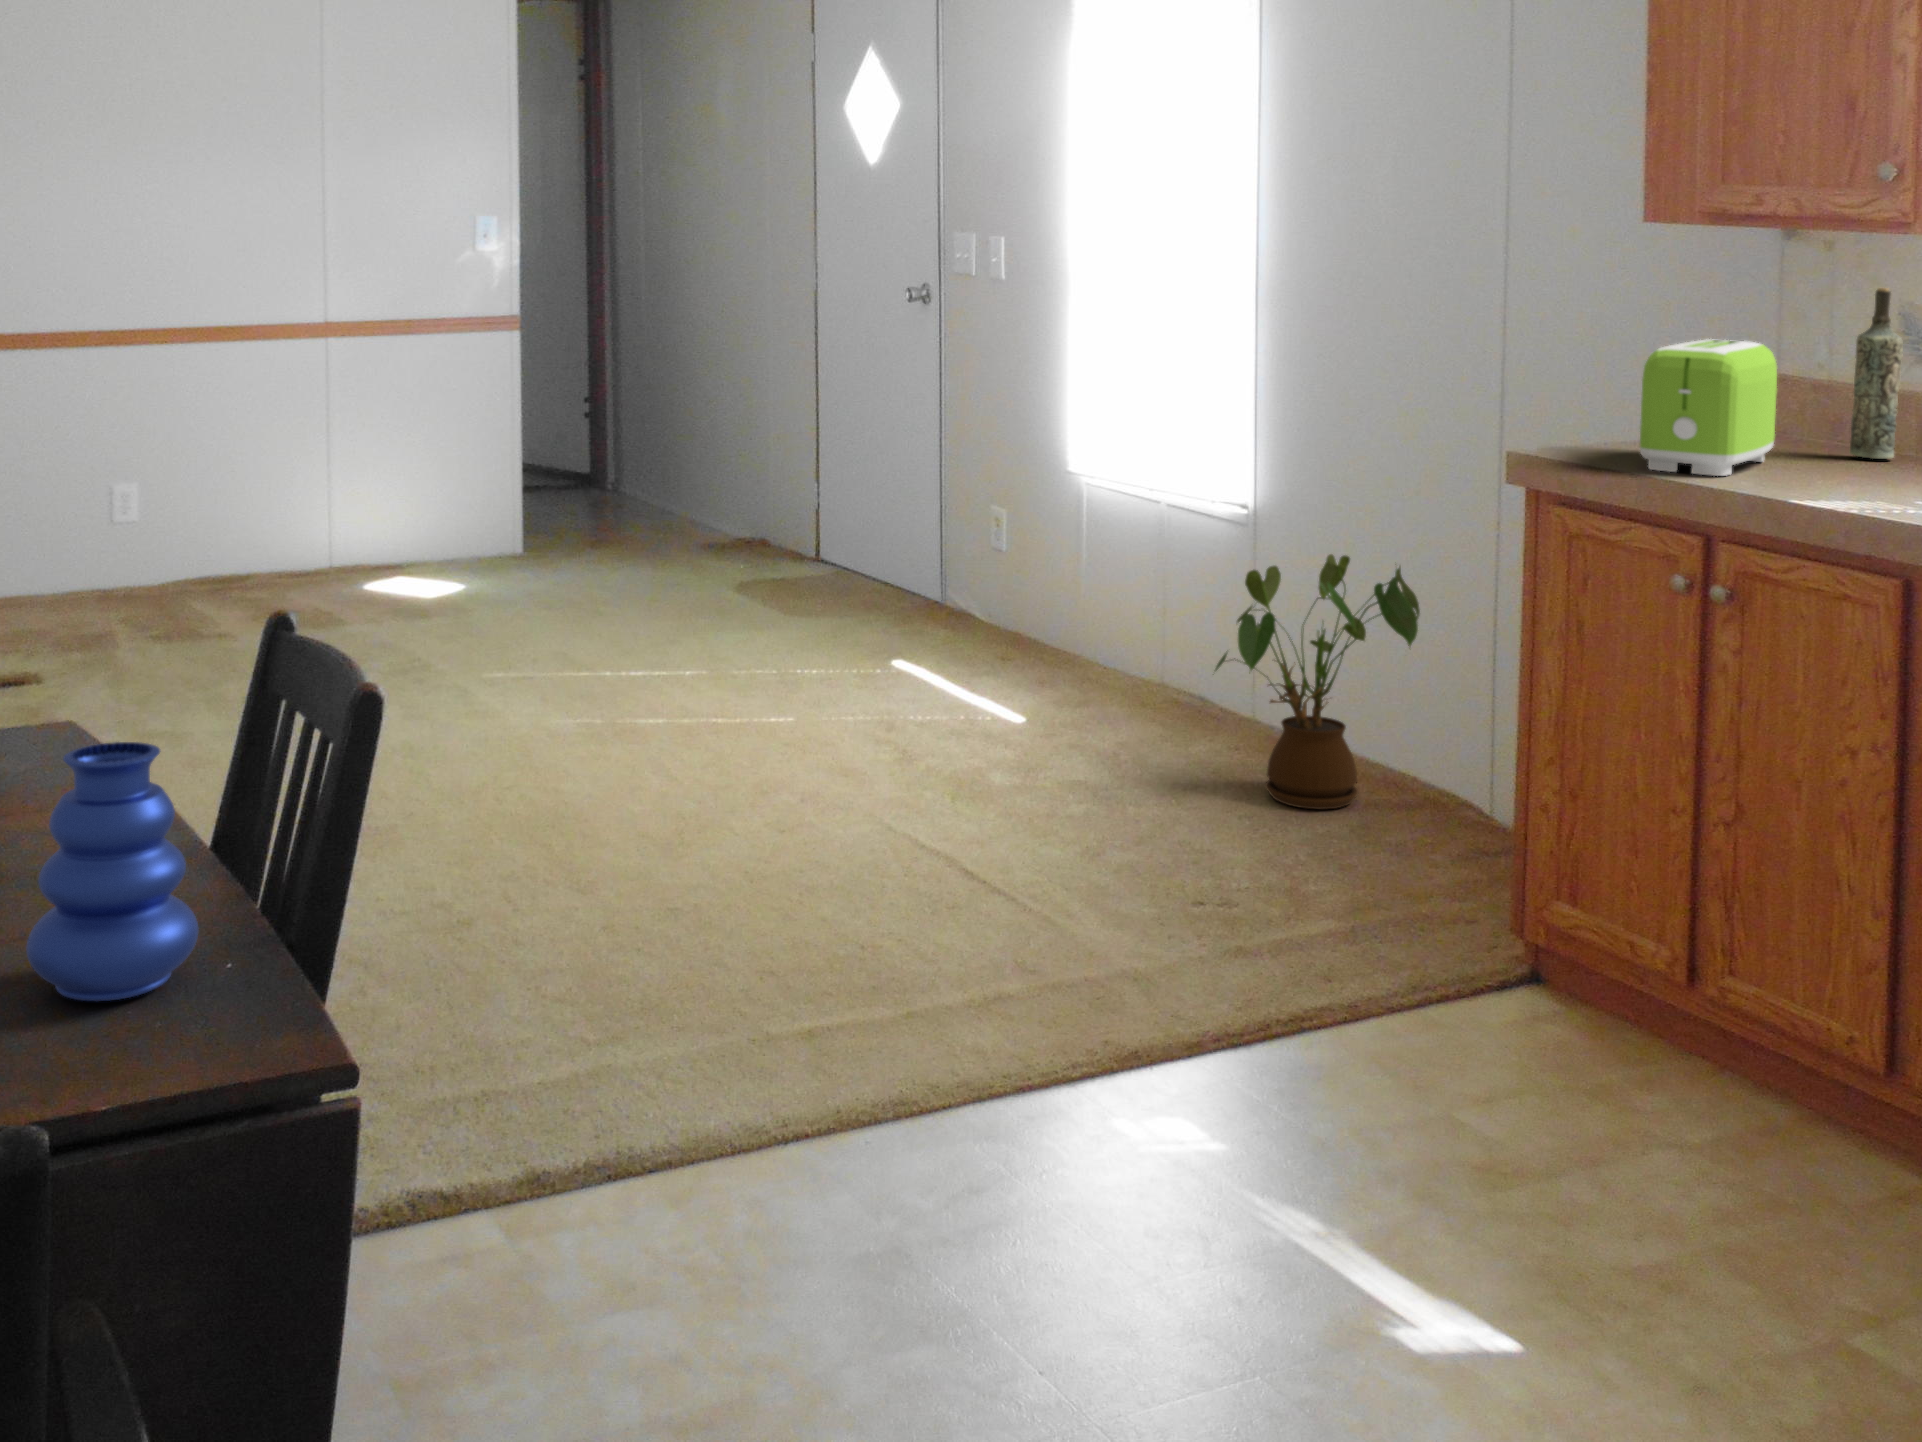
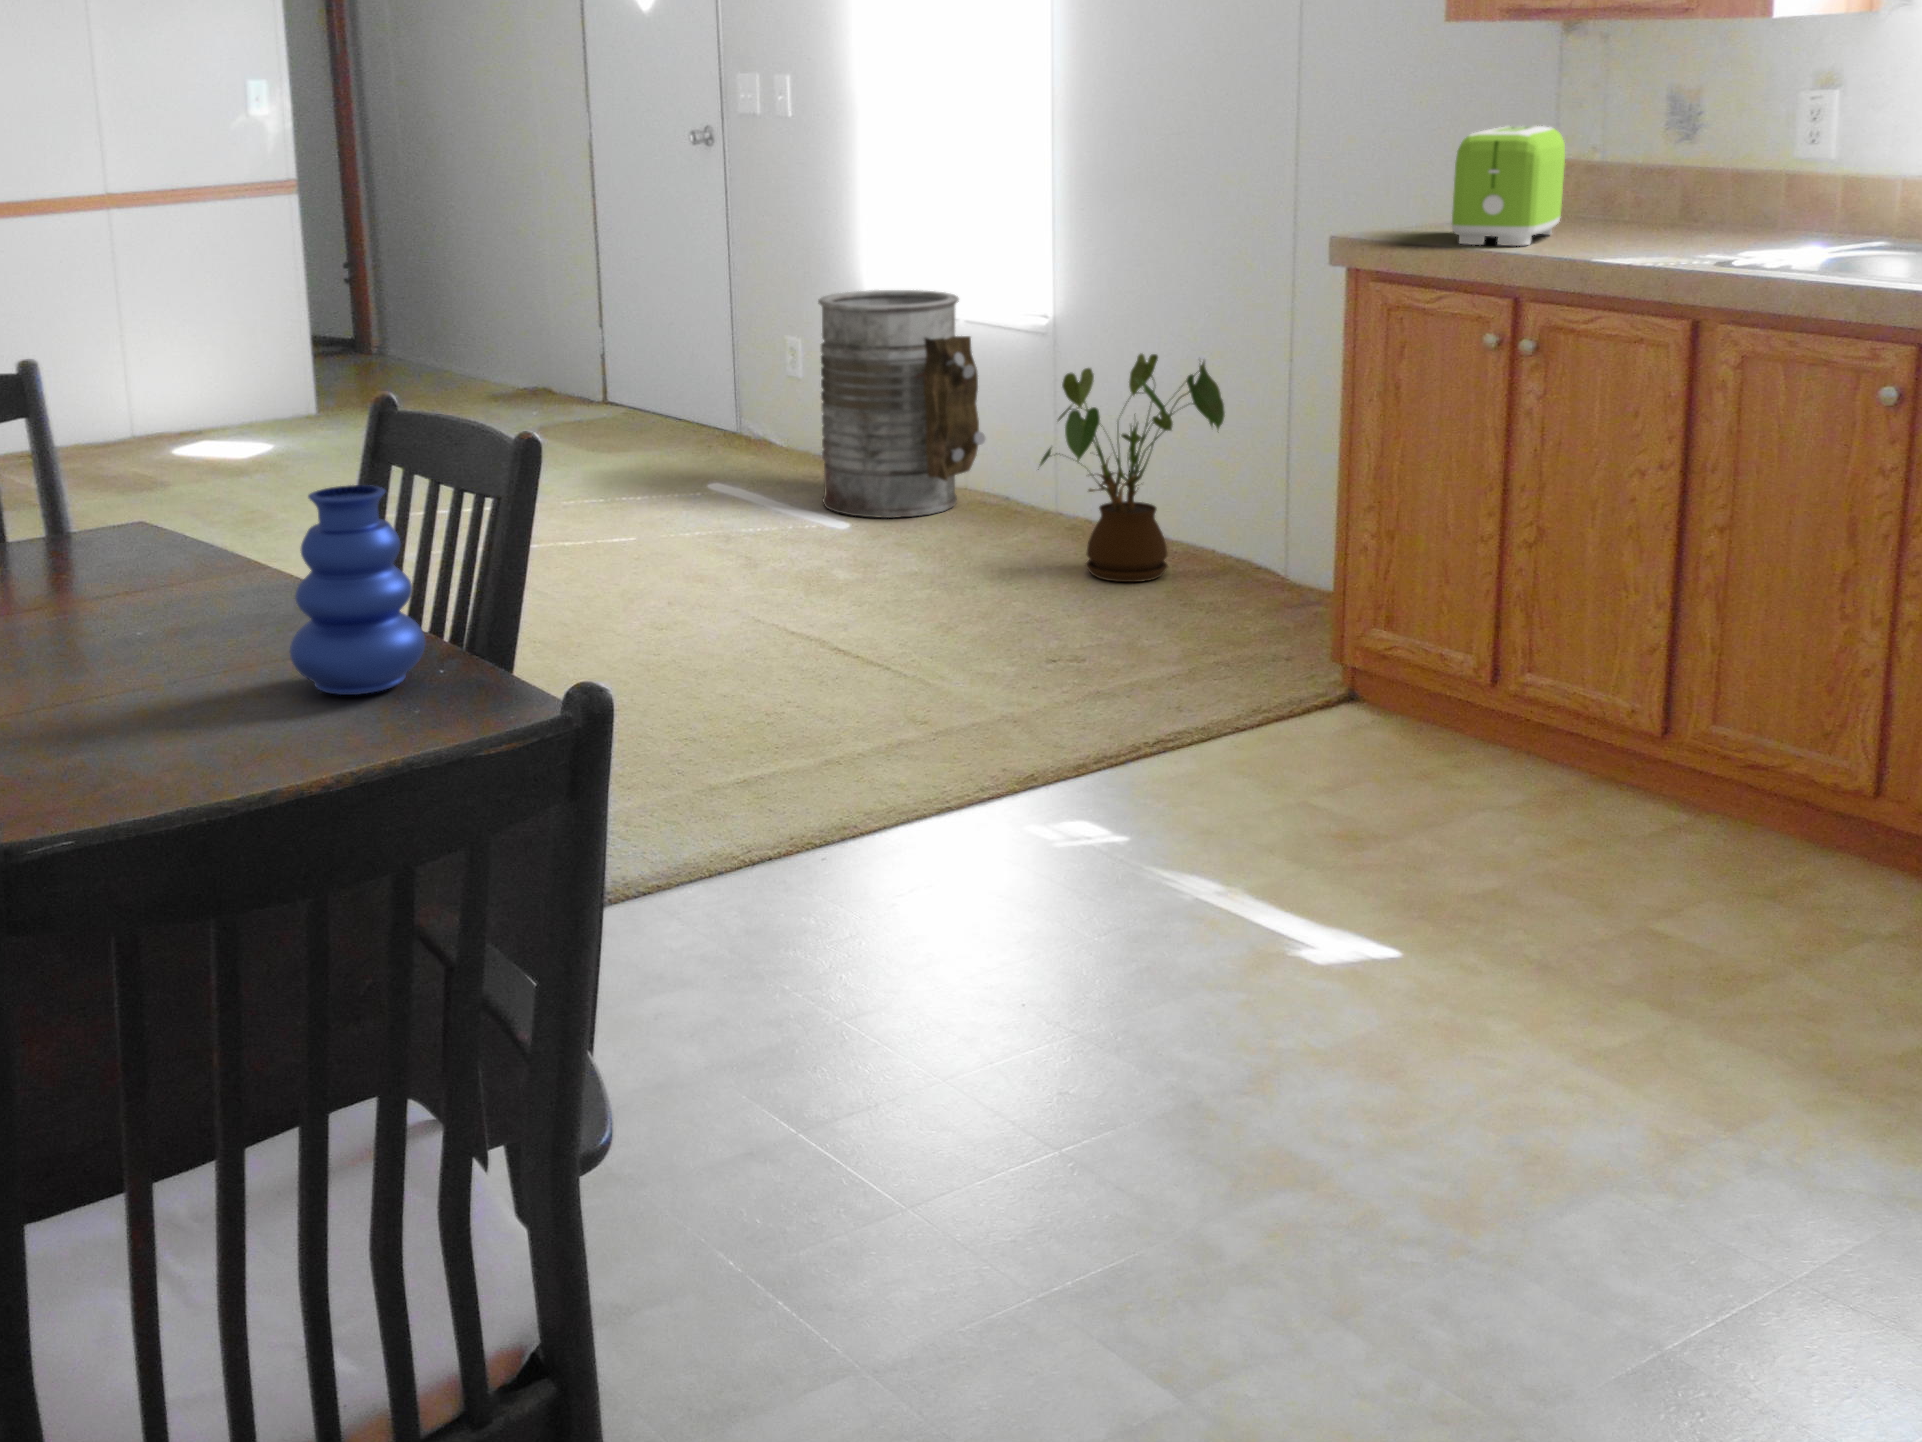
bottle: present [1850,288,1903,459] -> none [1620,73,1670,228]
trash can: none [1001,462,1174,710] -> present [818,290,985,518]

